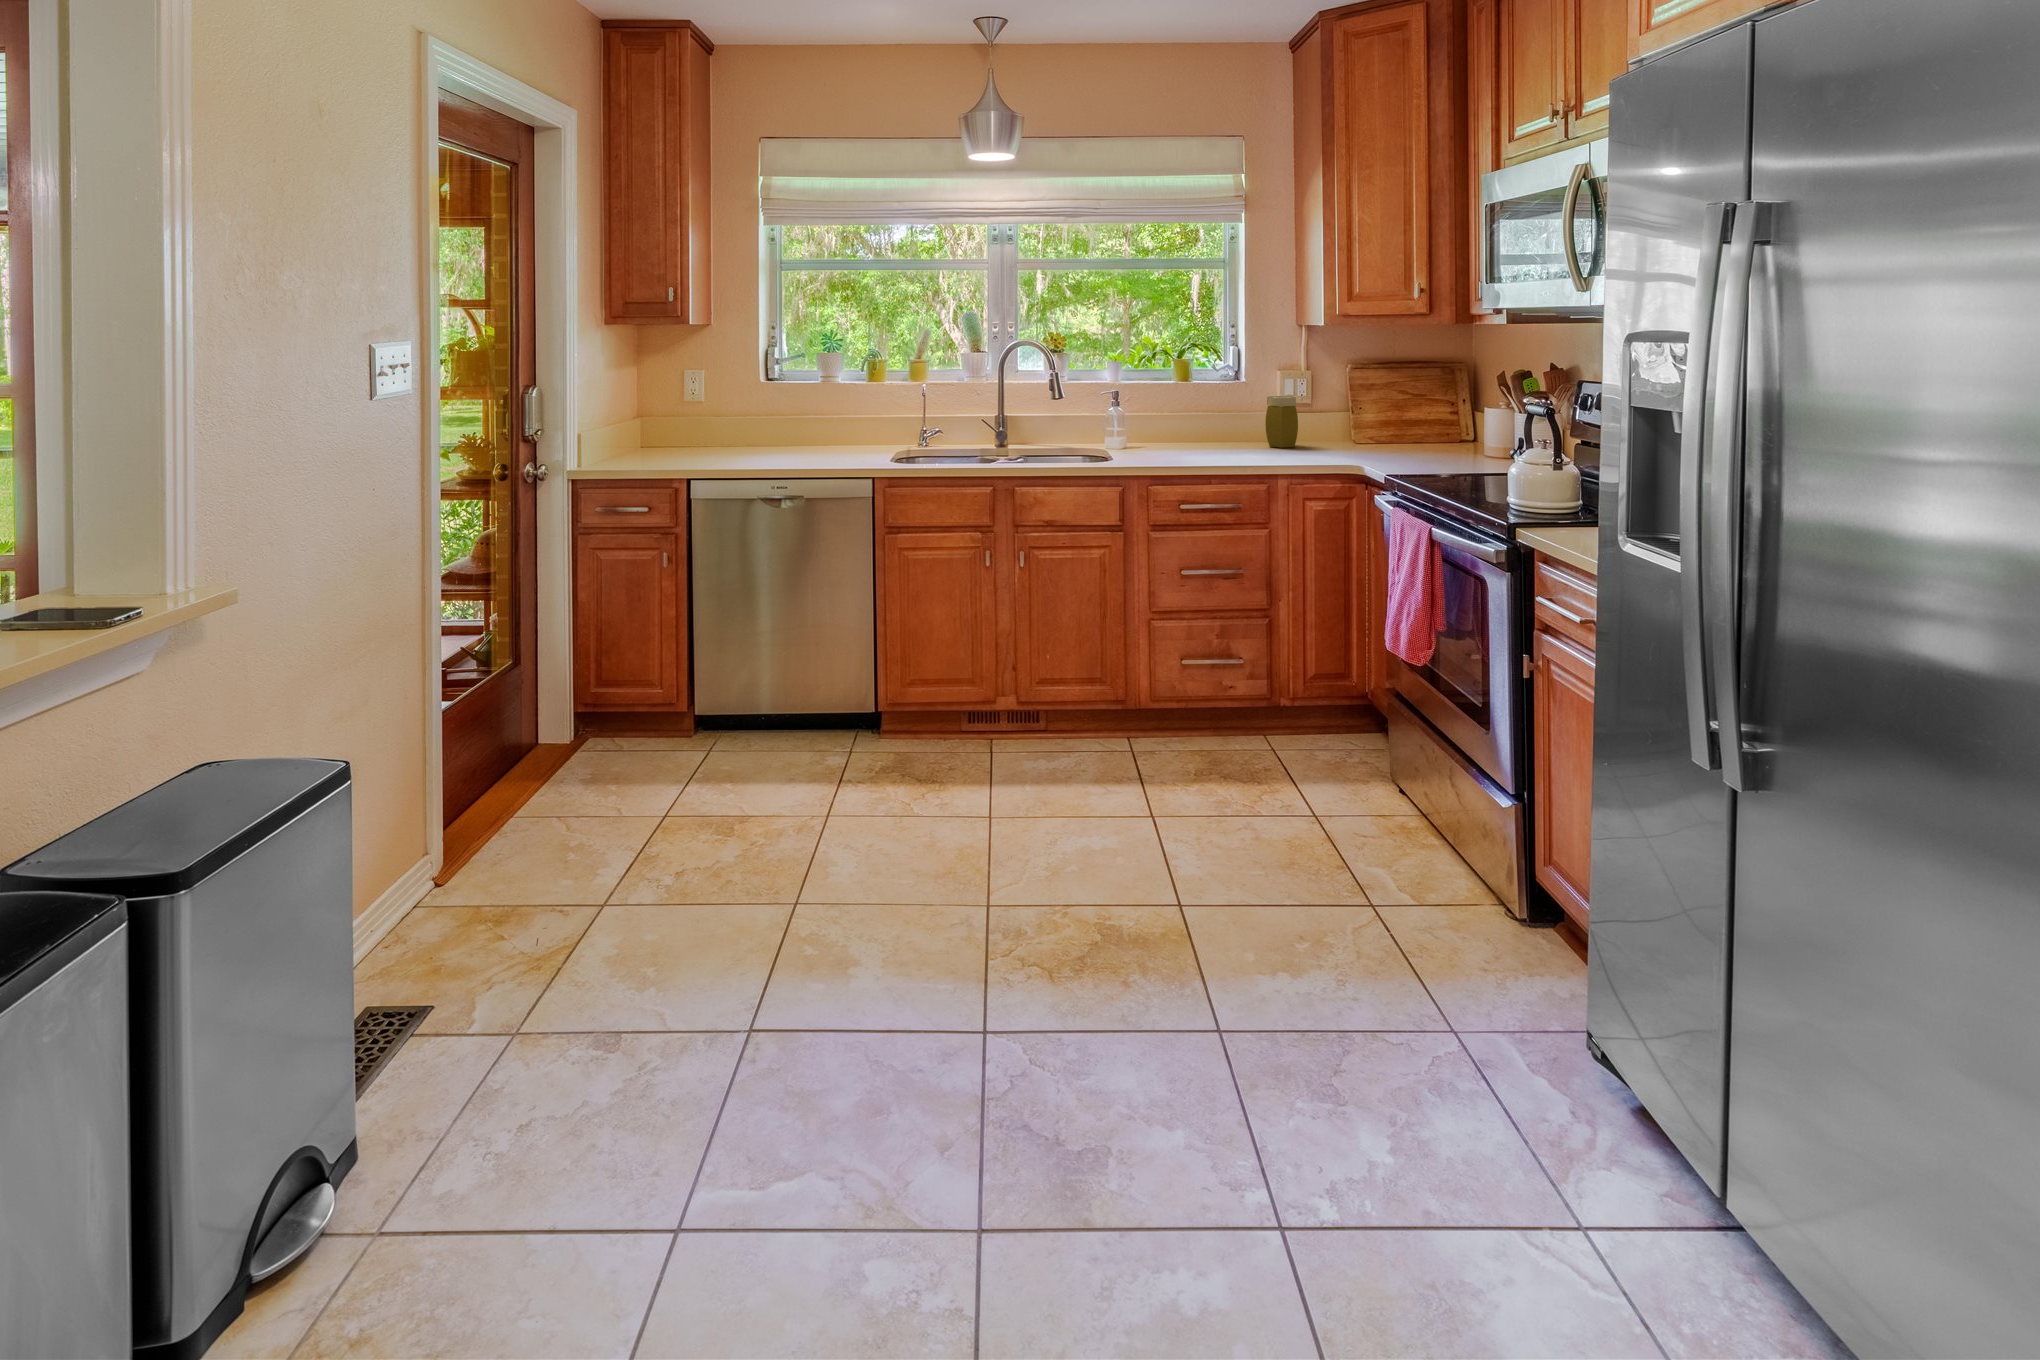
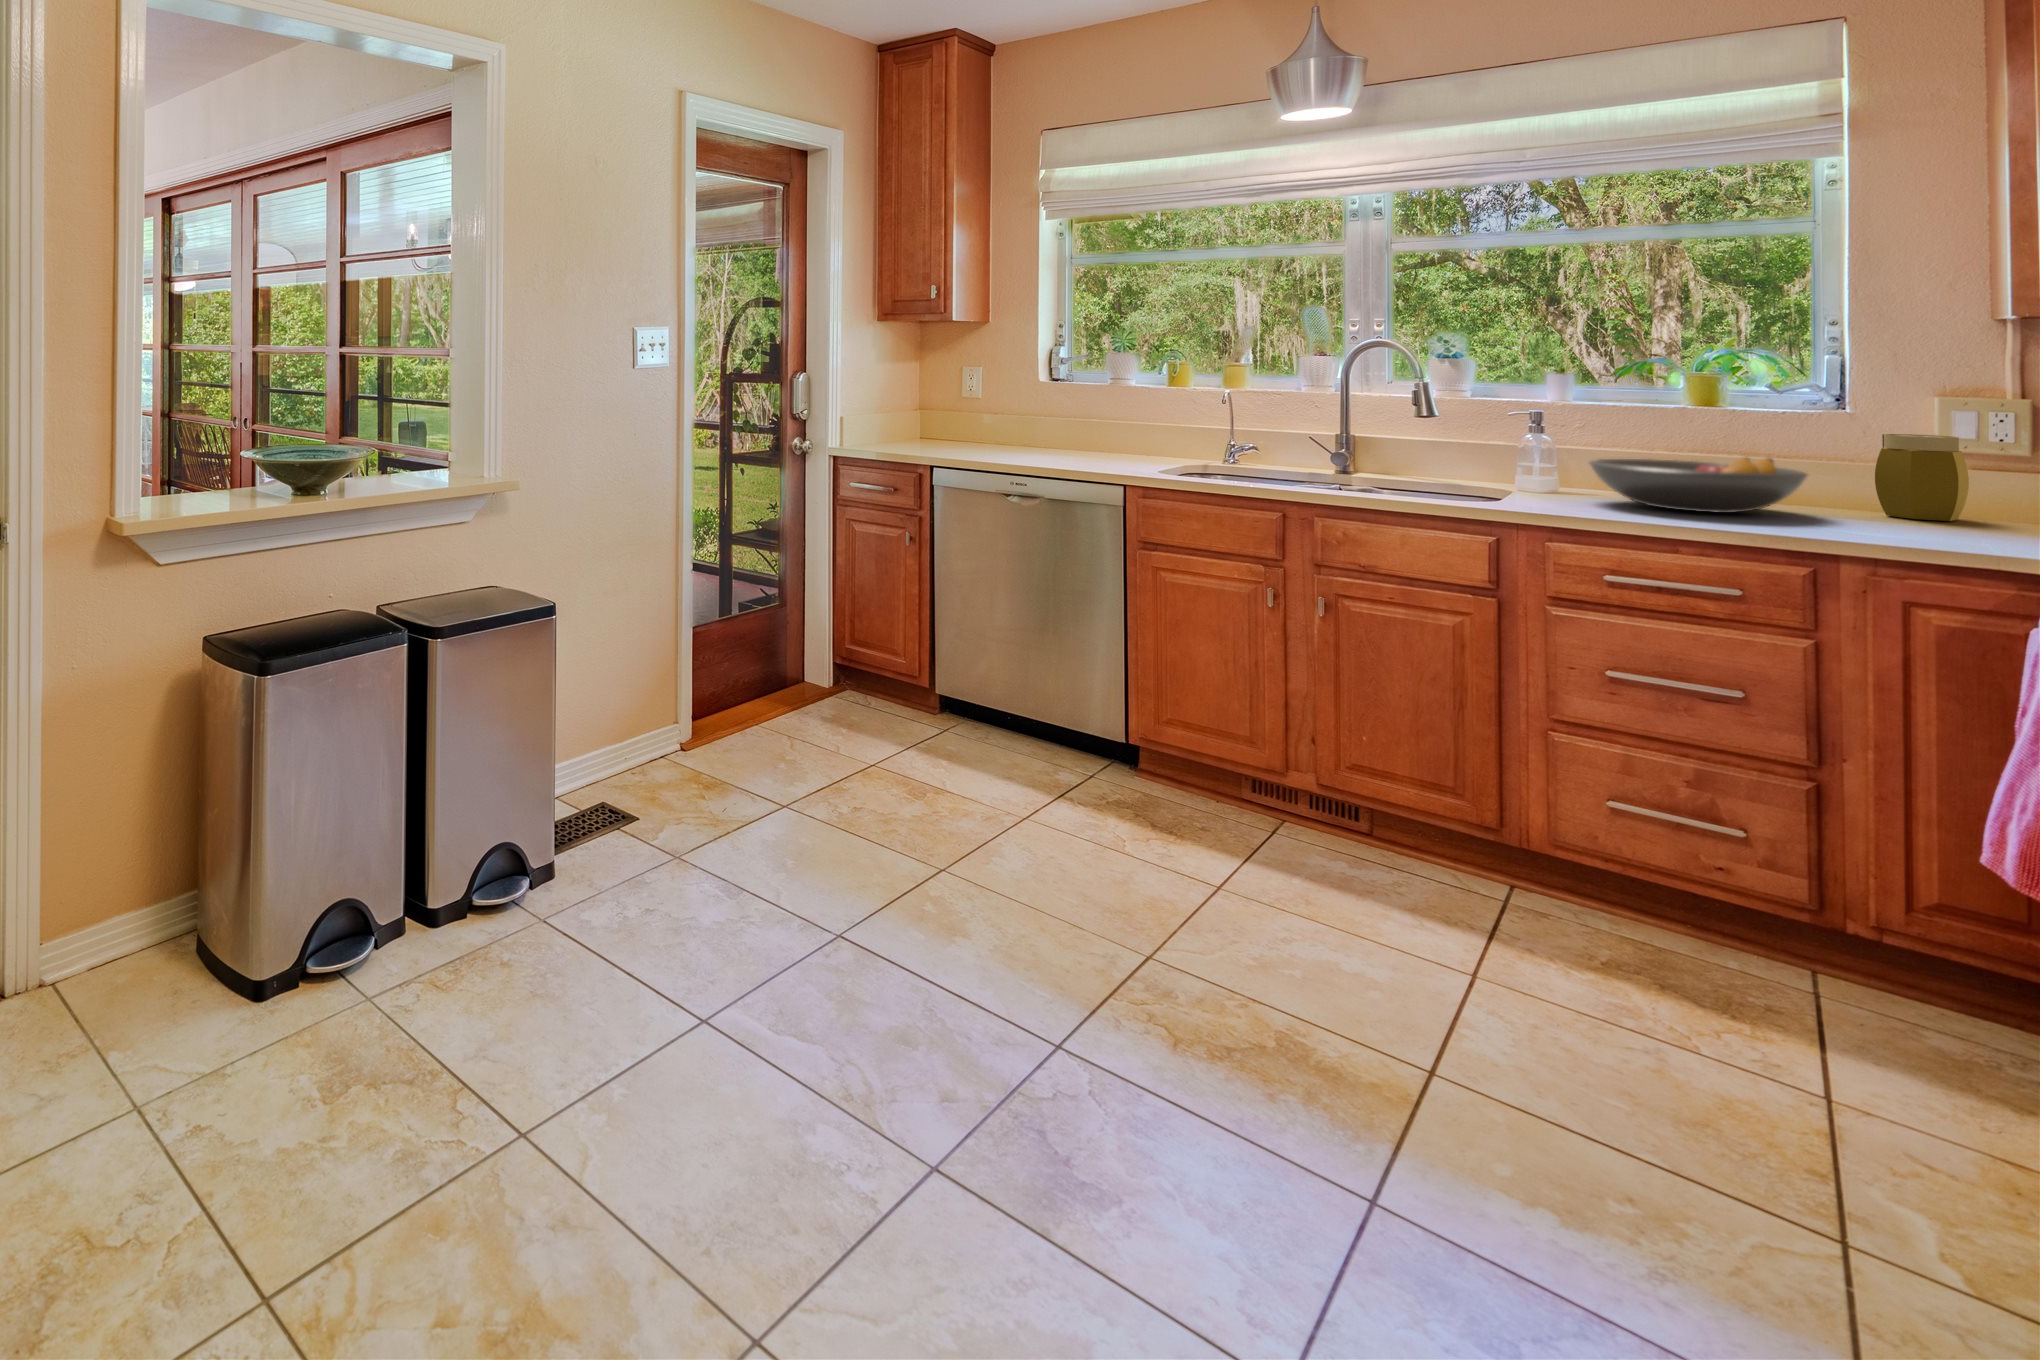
fruit bowl: none [1150,416,1250,456] -> present [1590,458,1807,513]

